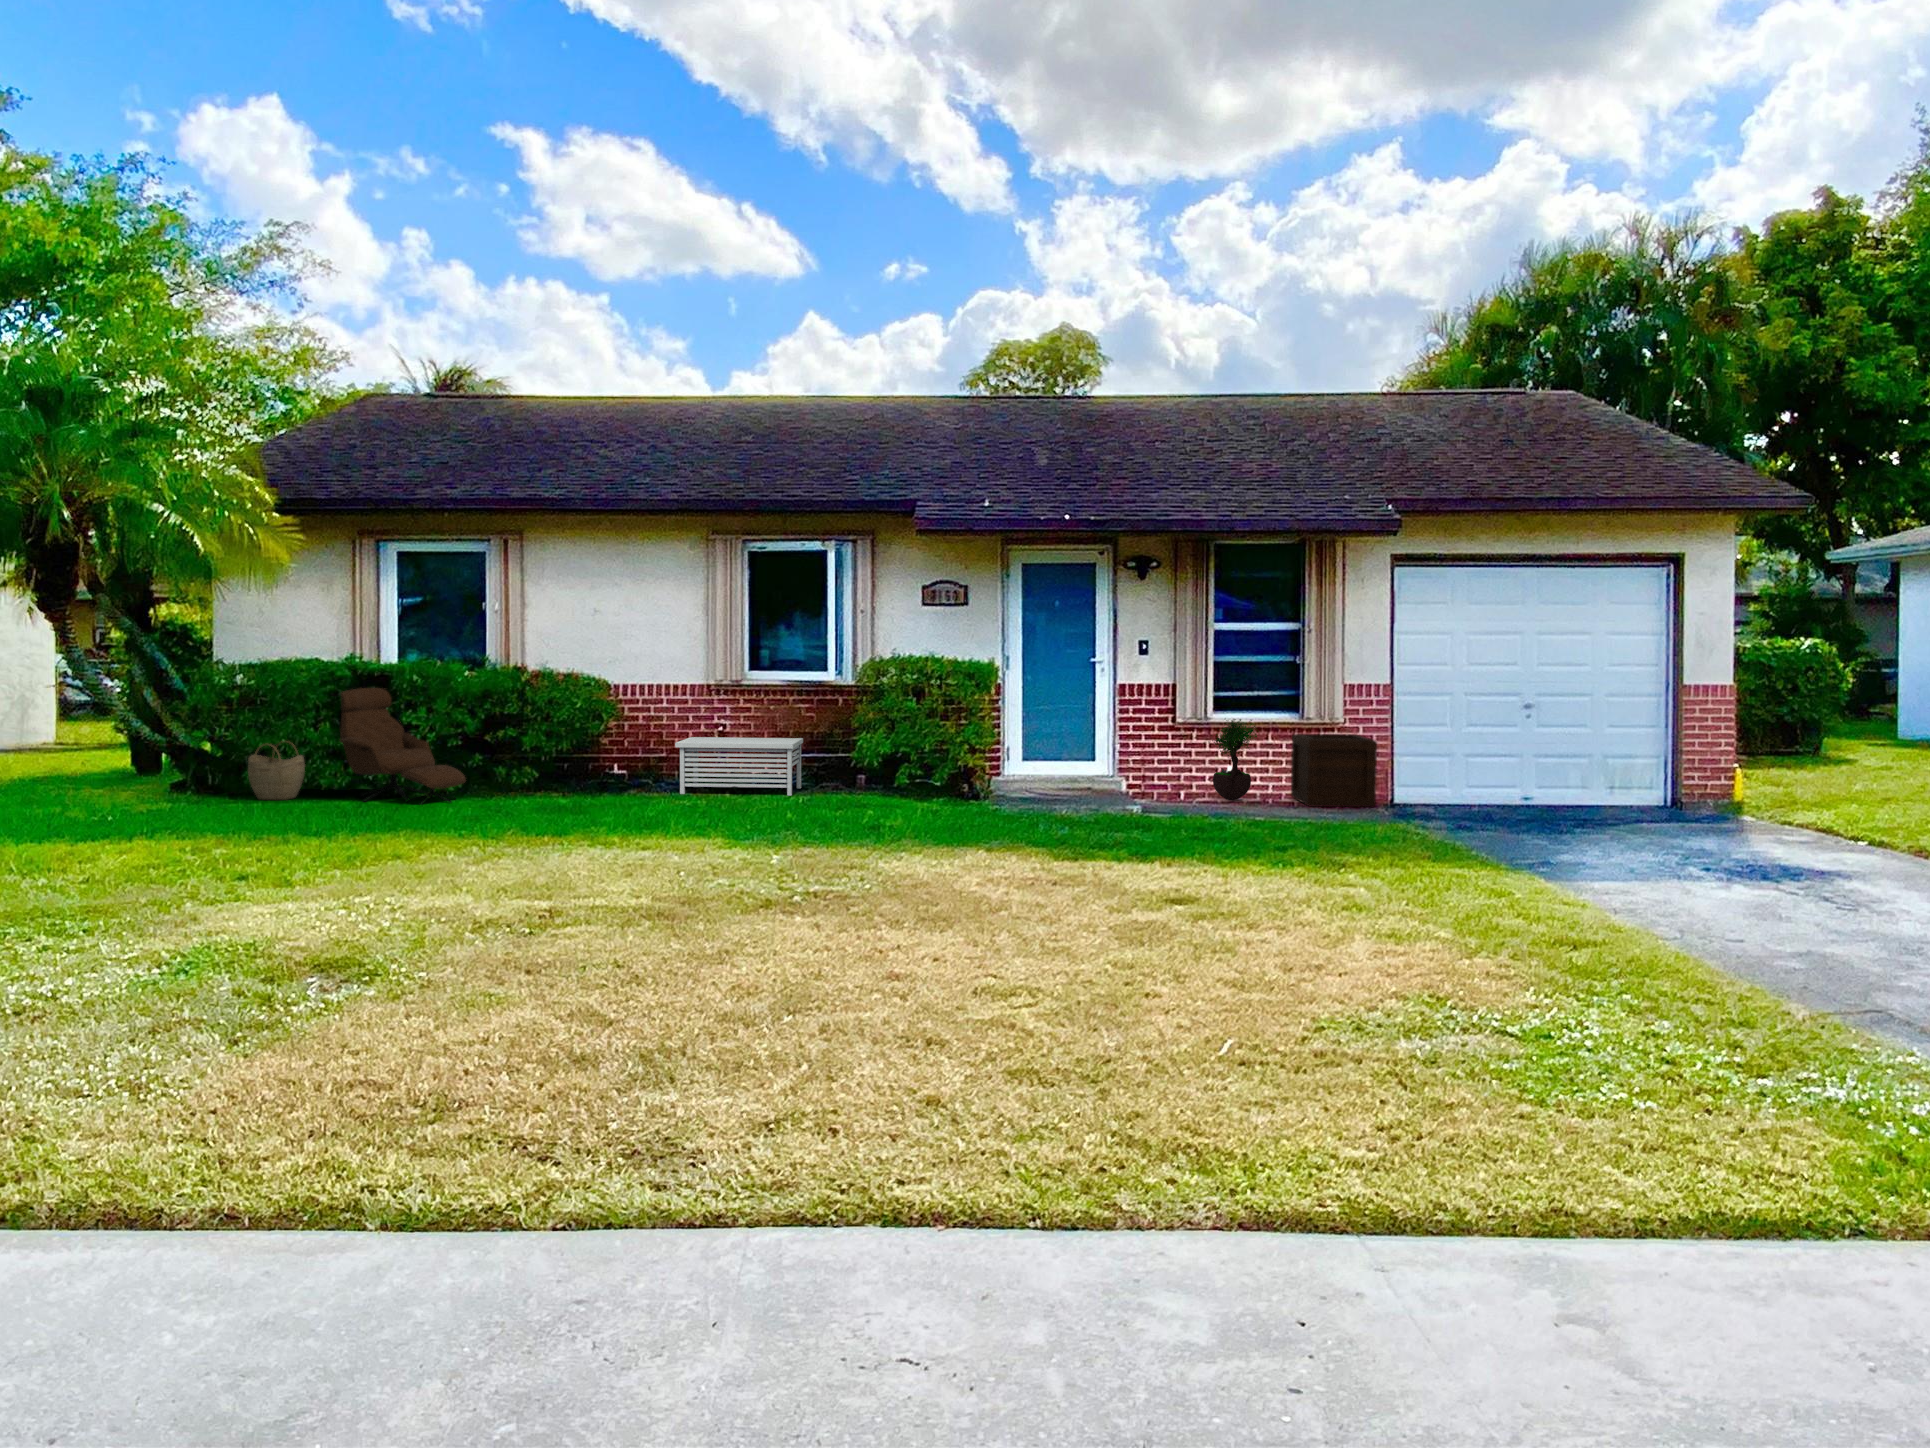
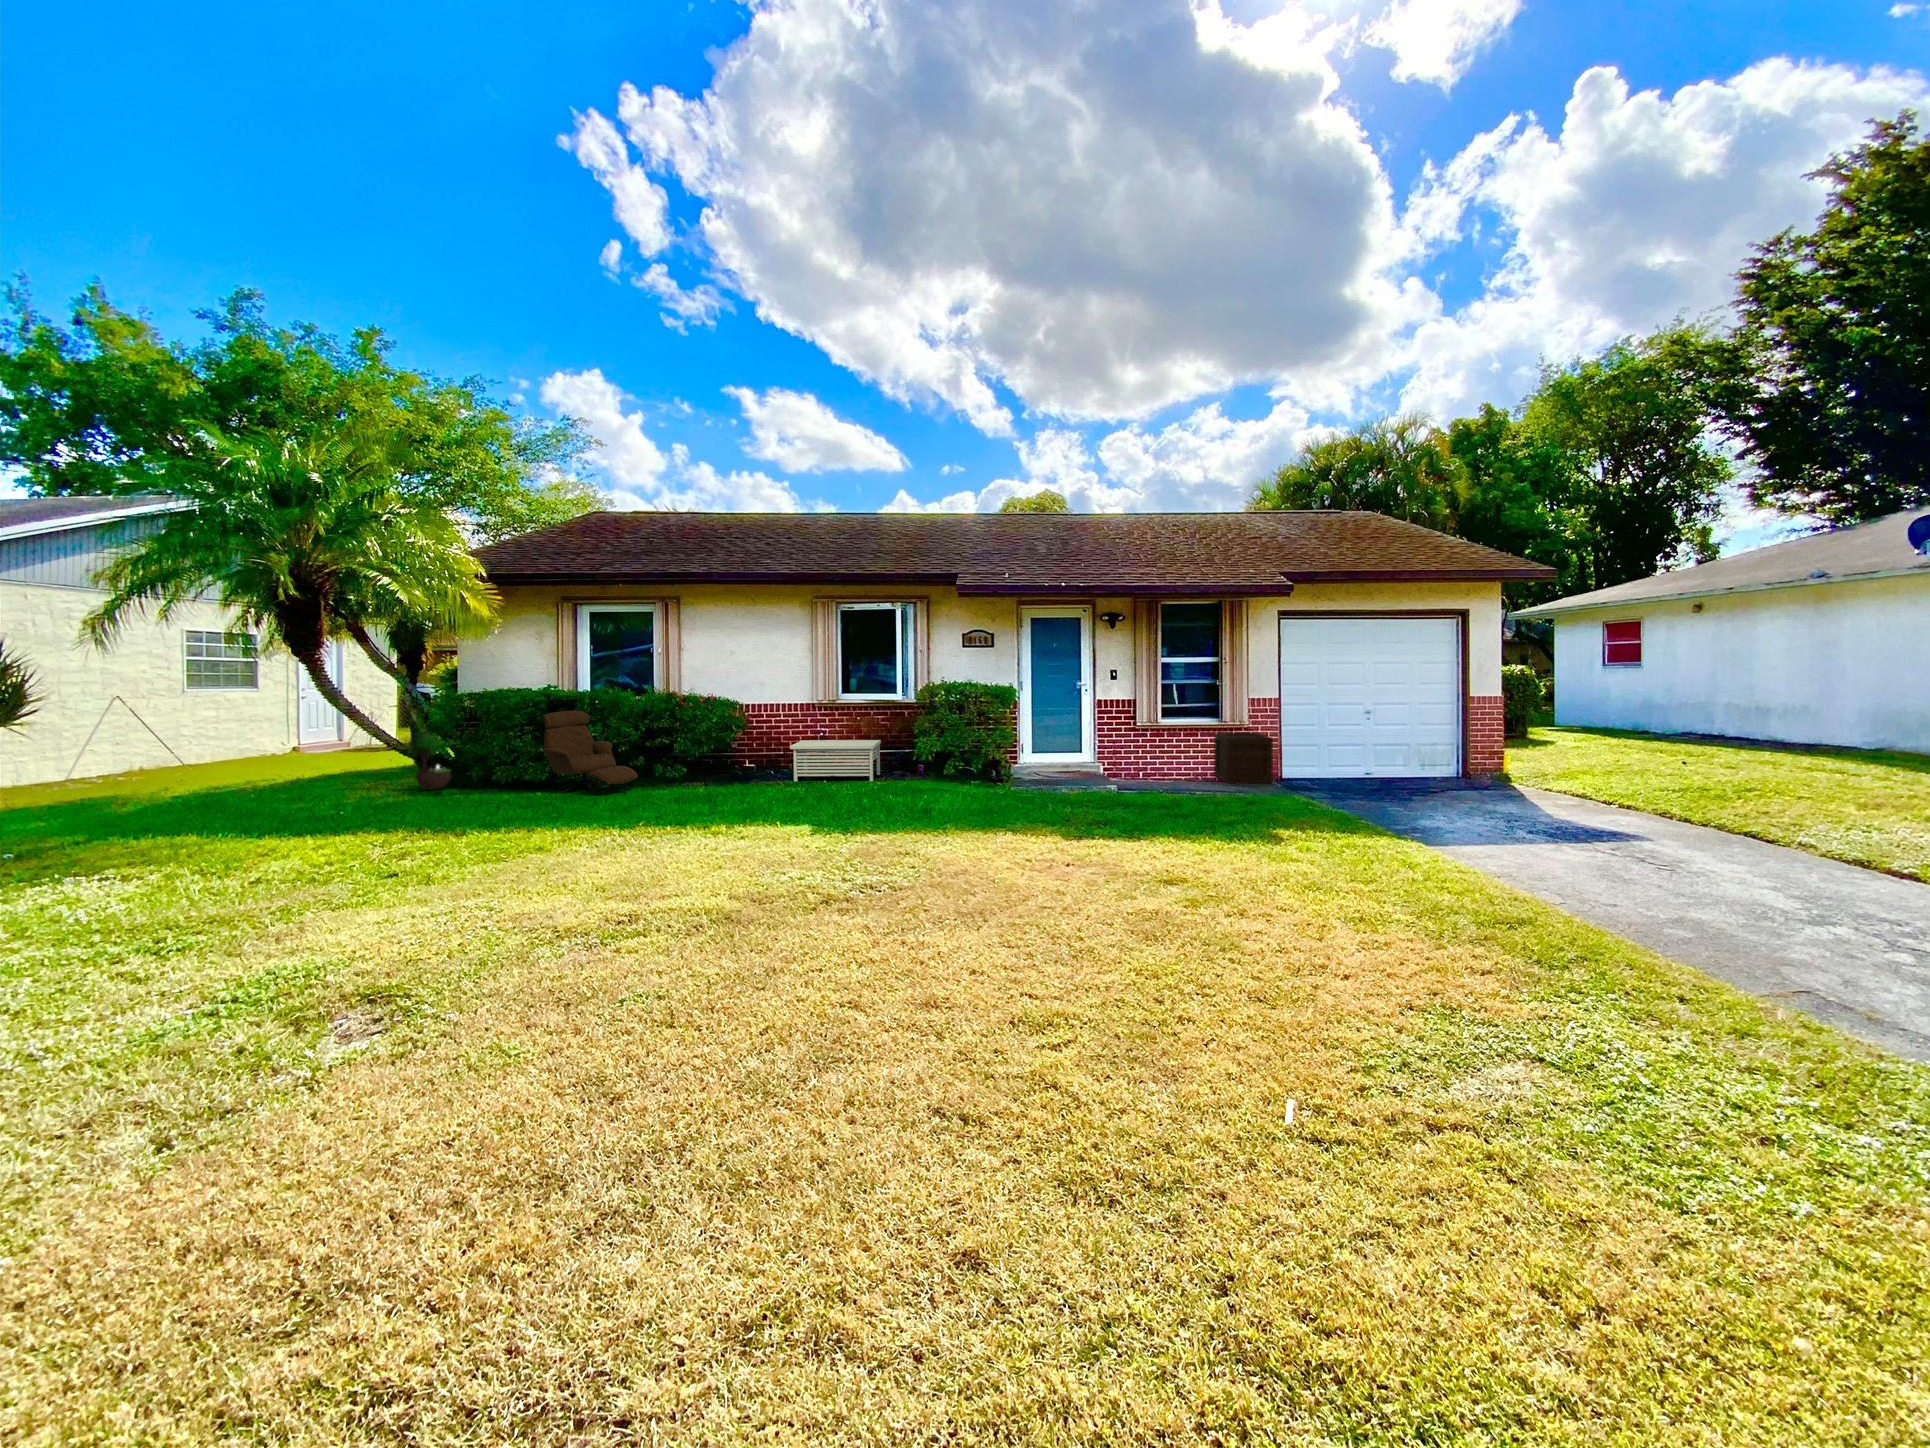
potted tree: present [1212,719,1257,799] -> present [403,733,451,790]
woven basket: present [248,742,305,800] -> none [475,750,519,794]

